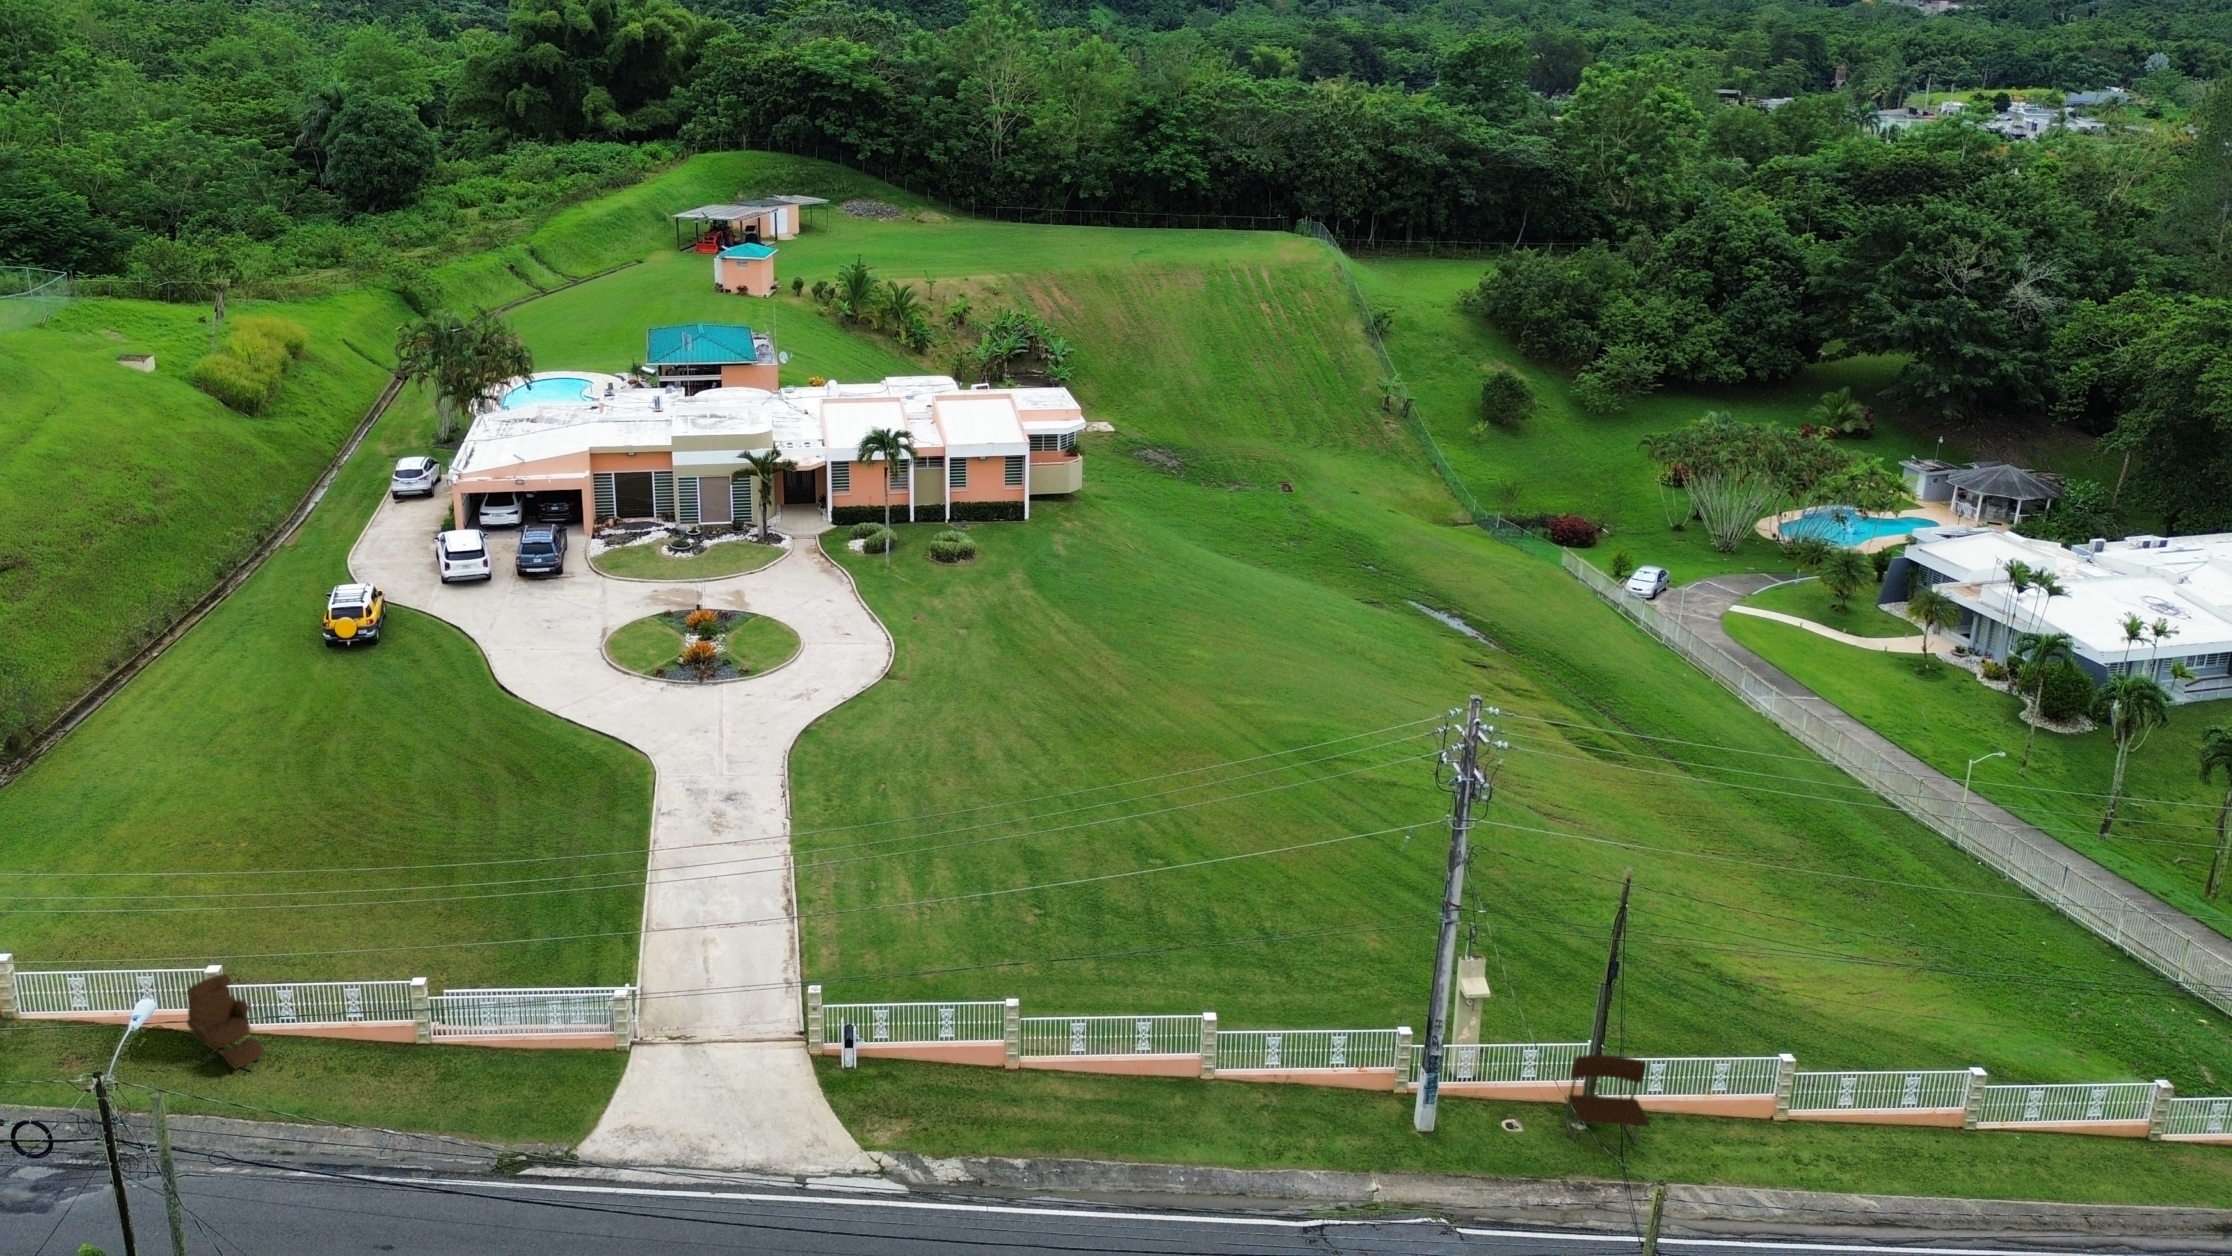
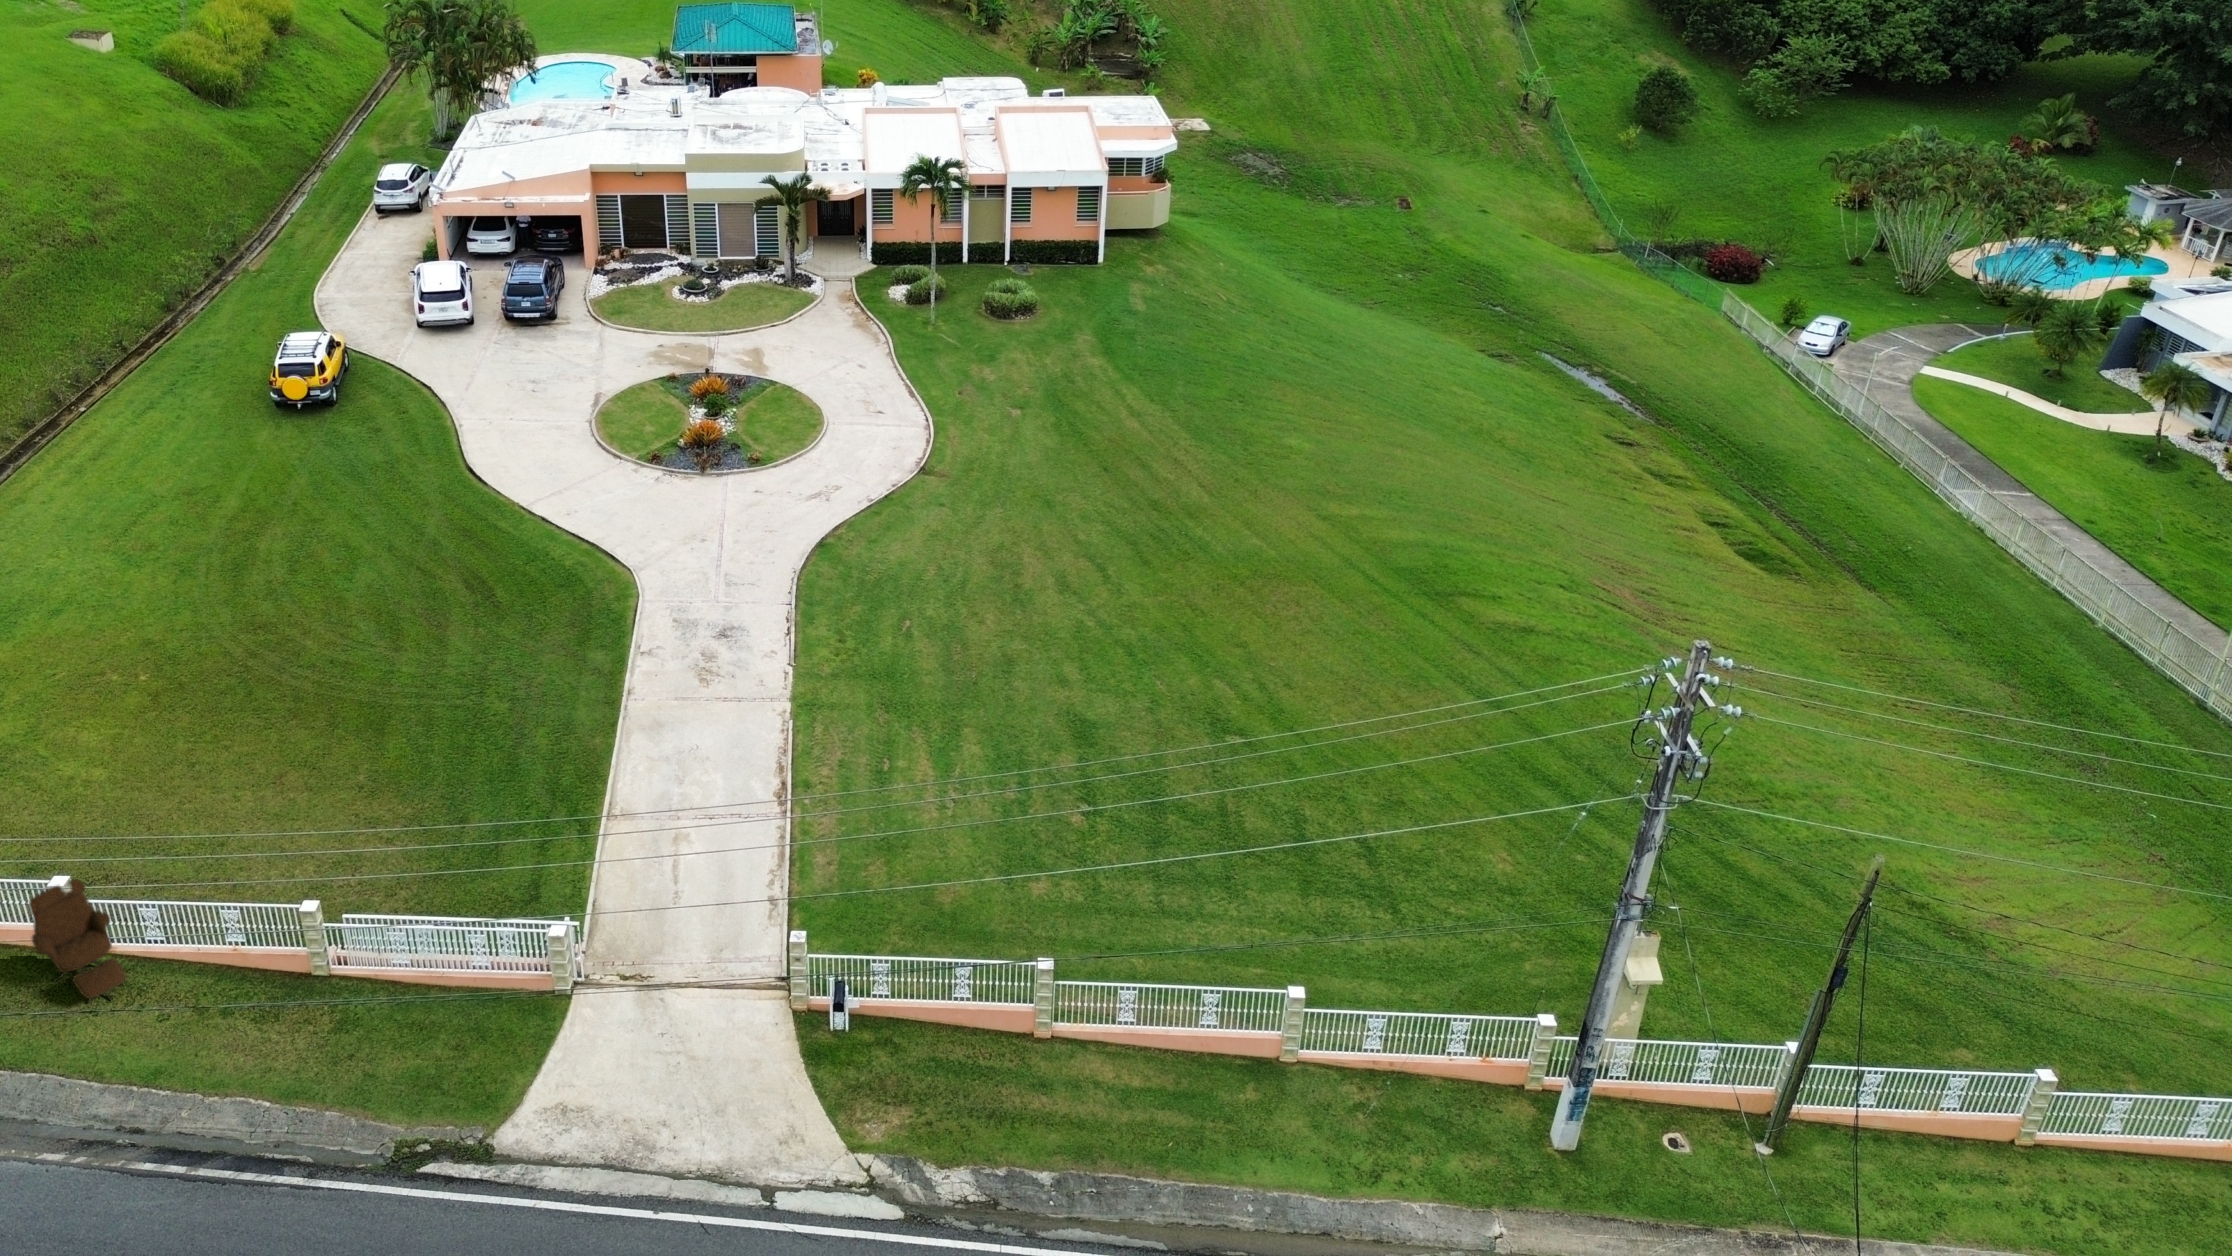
bench: present [1563,1055,1650,1145] -> none [1752,1082,1877,1195]

